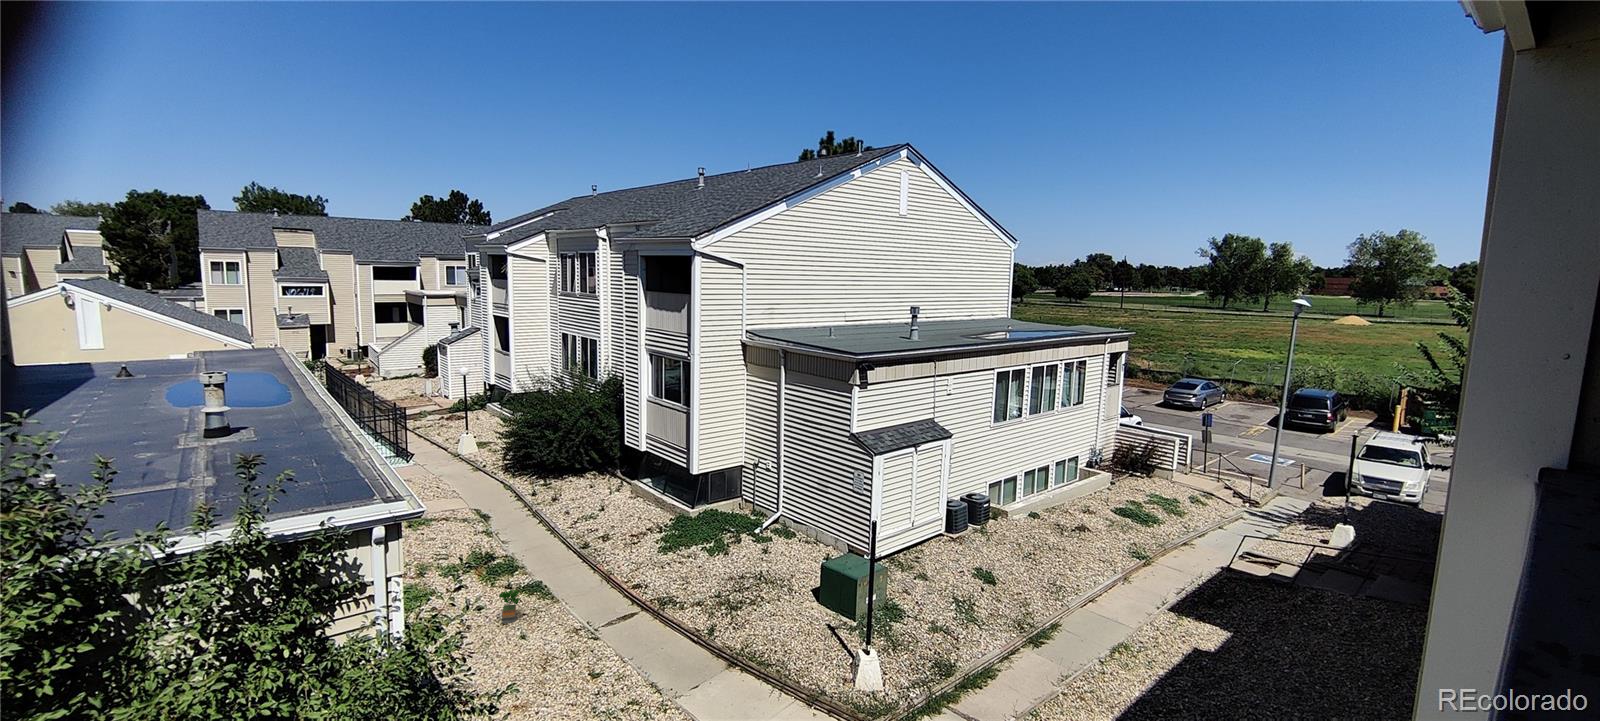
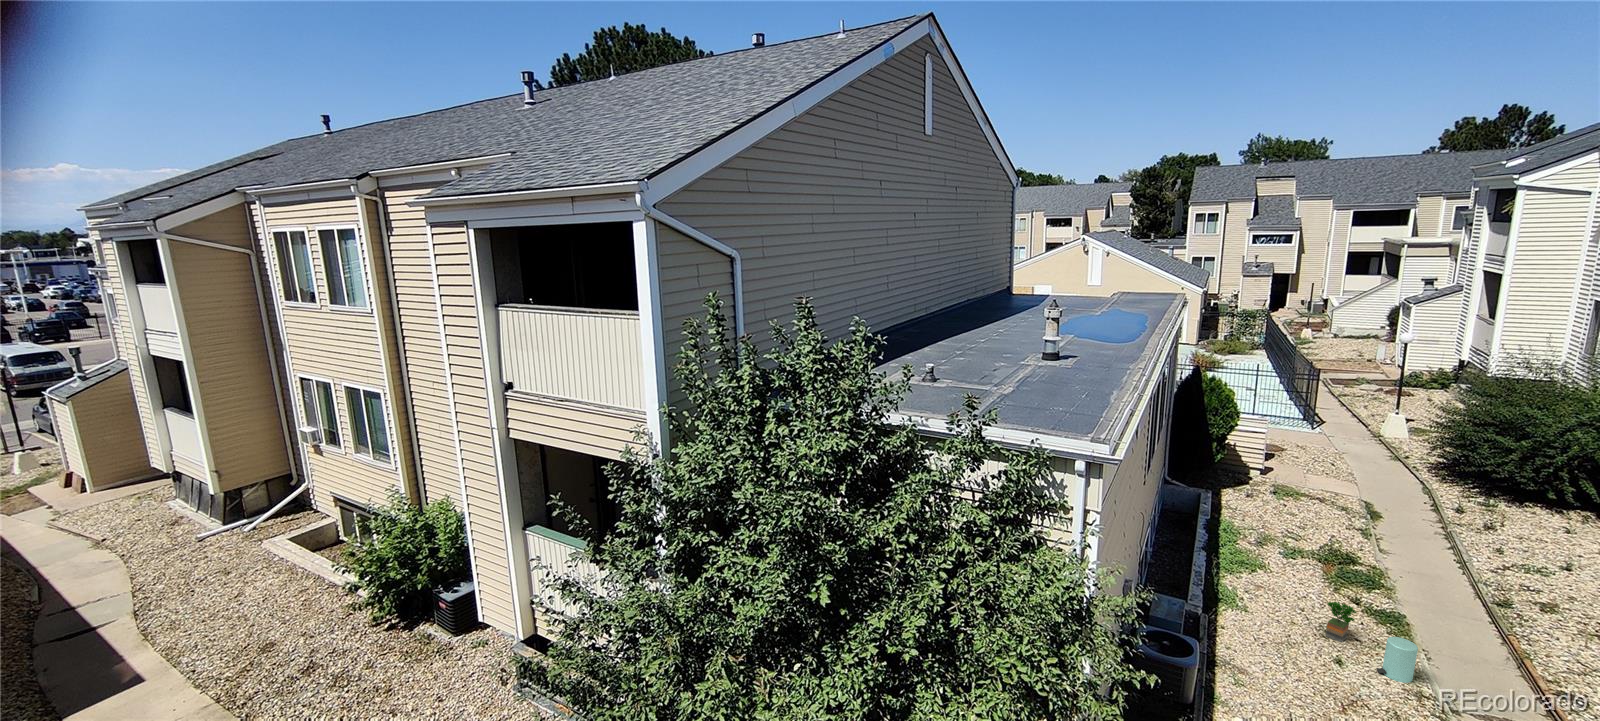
trash can: none [544,595,566,630] -> present [1377,637,1418,683]

